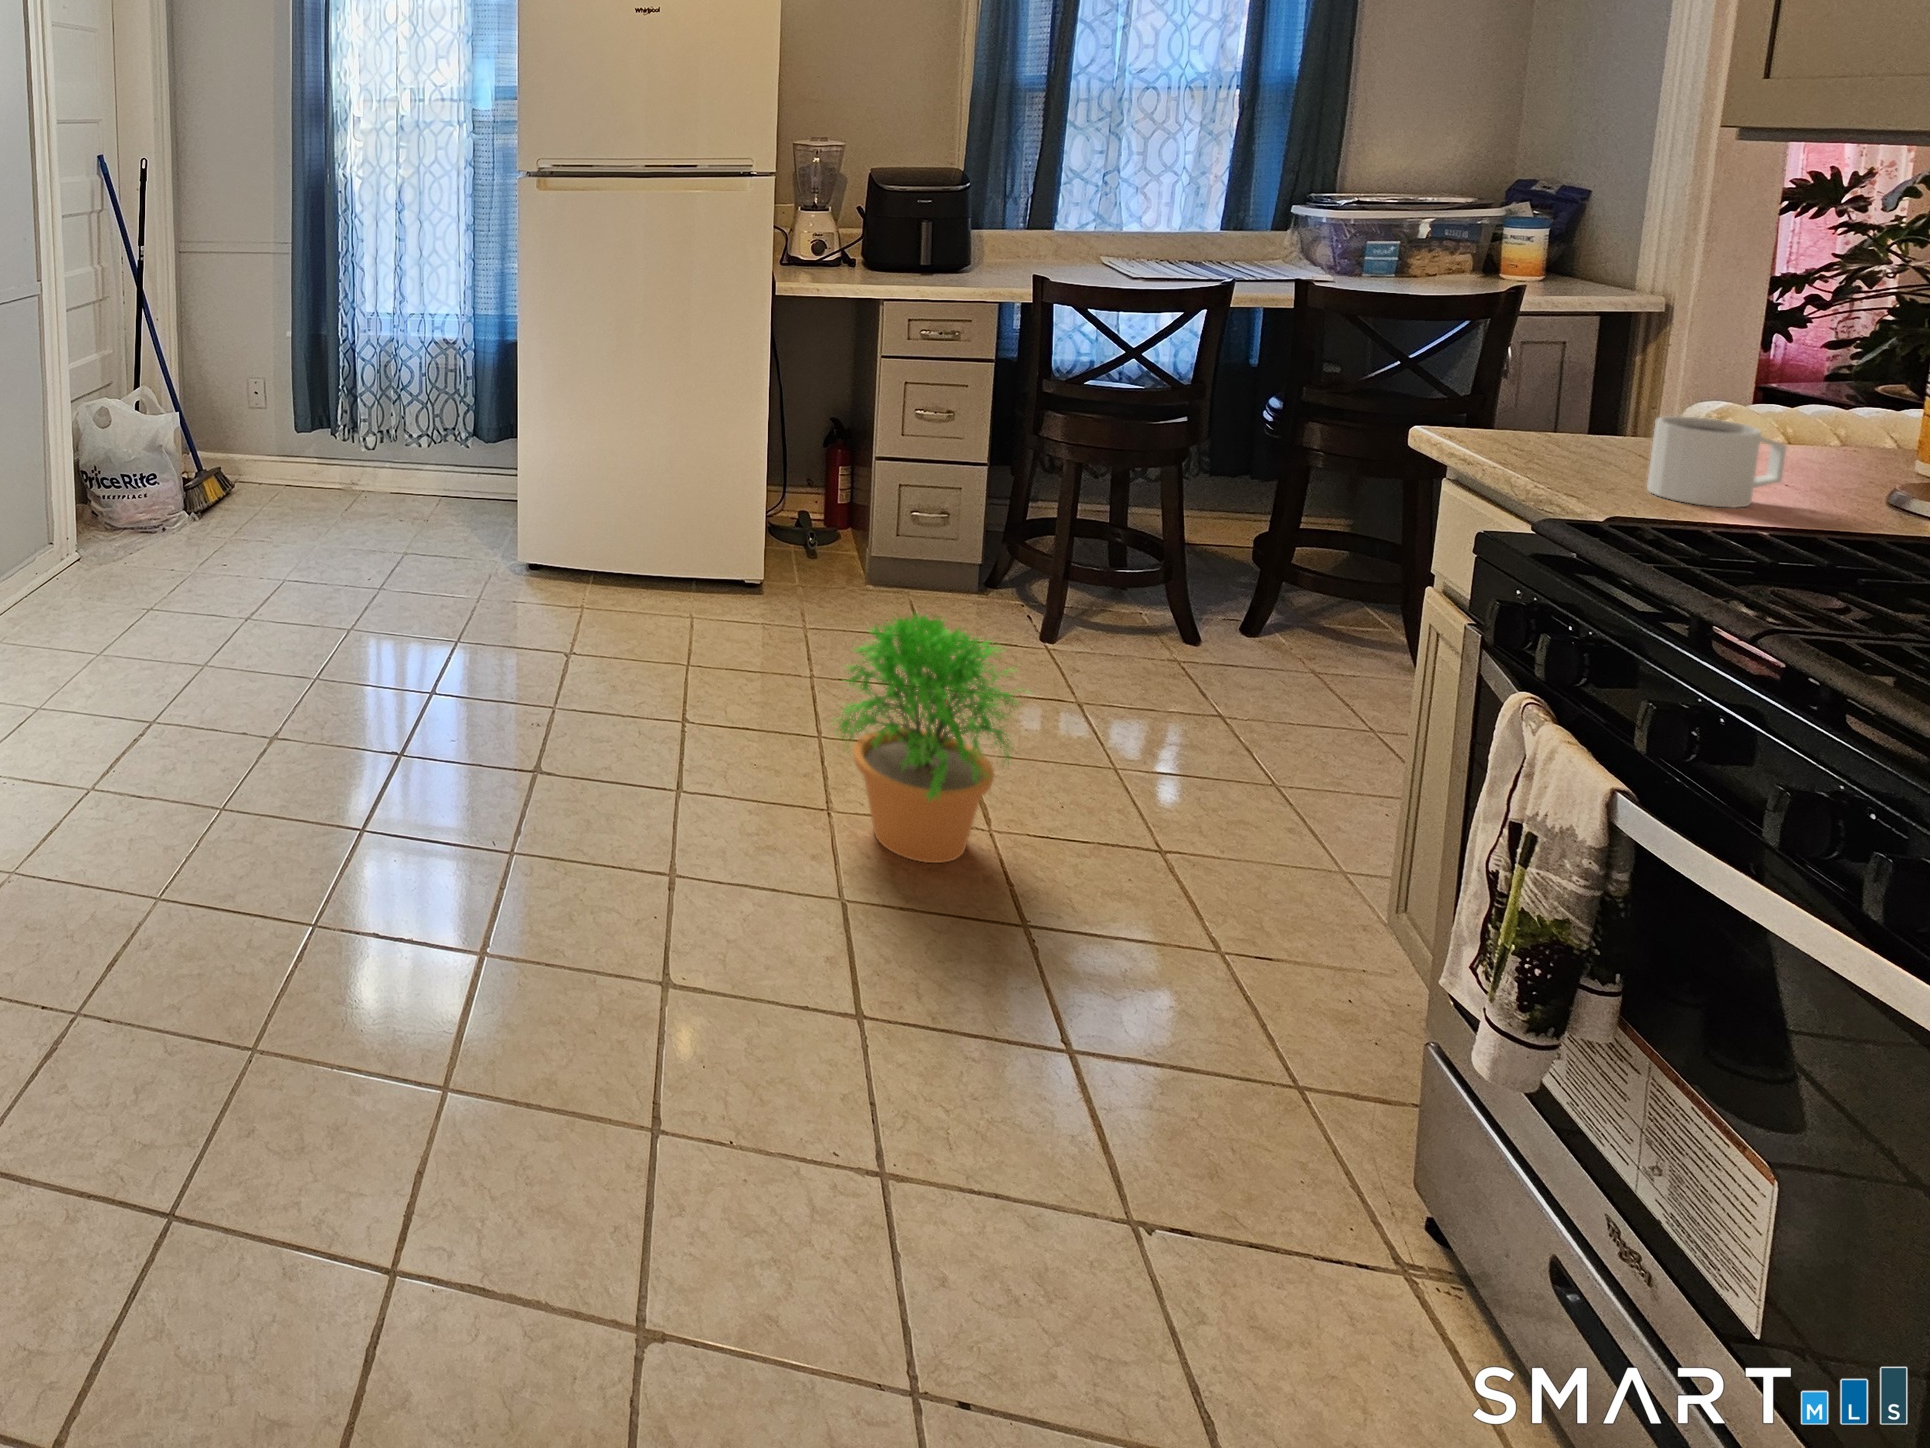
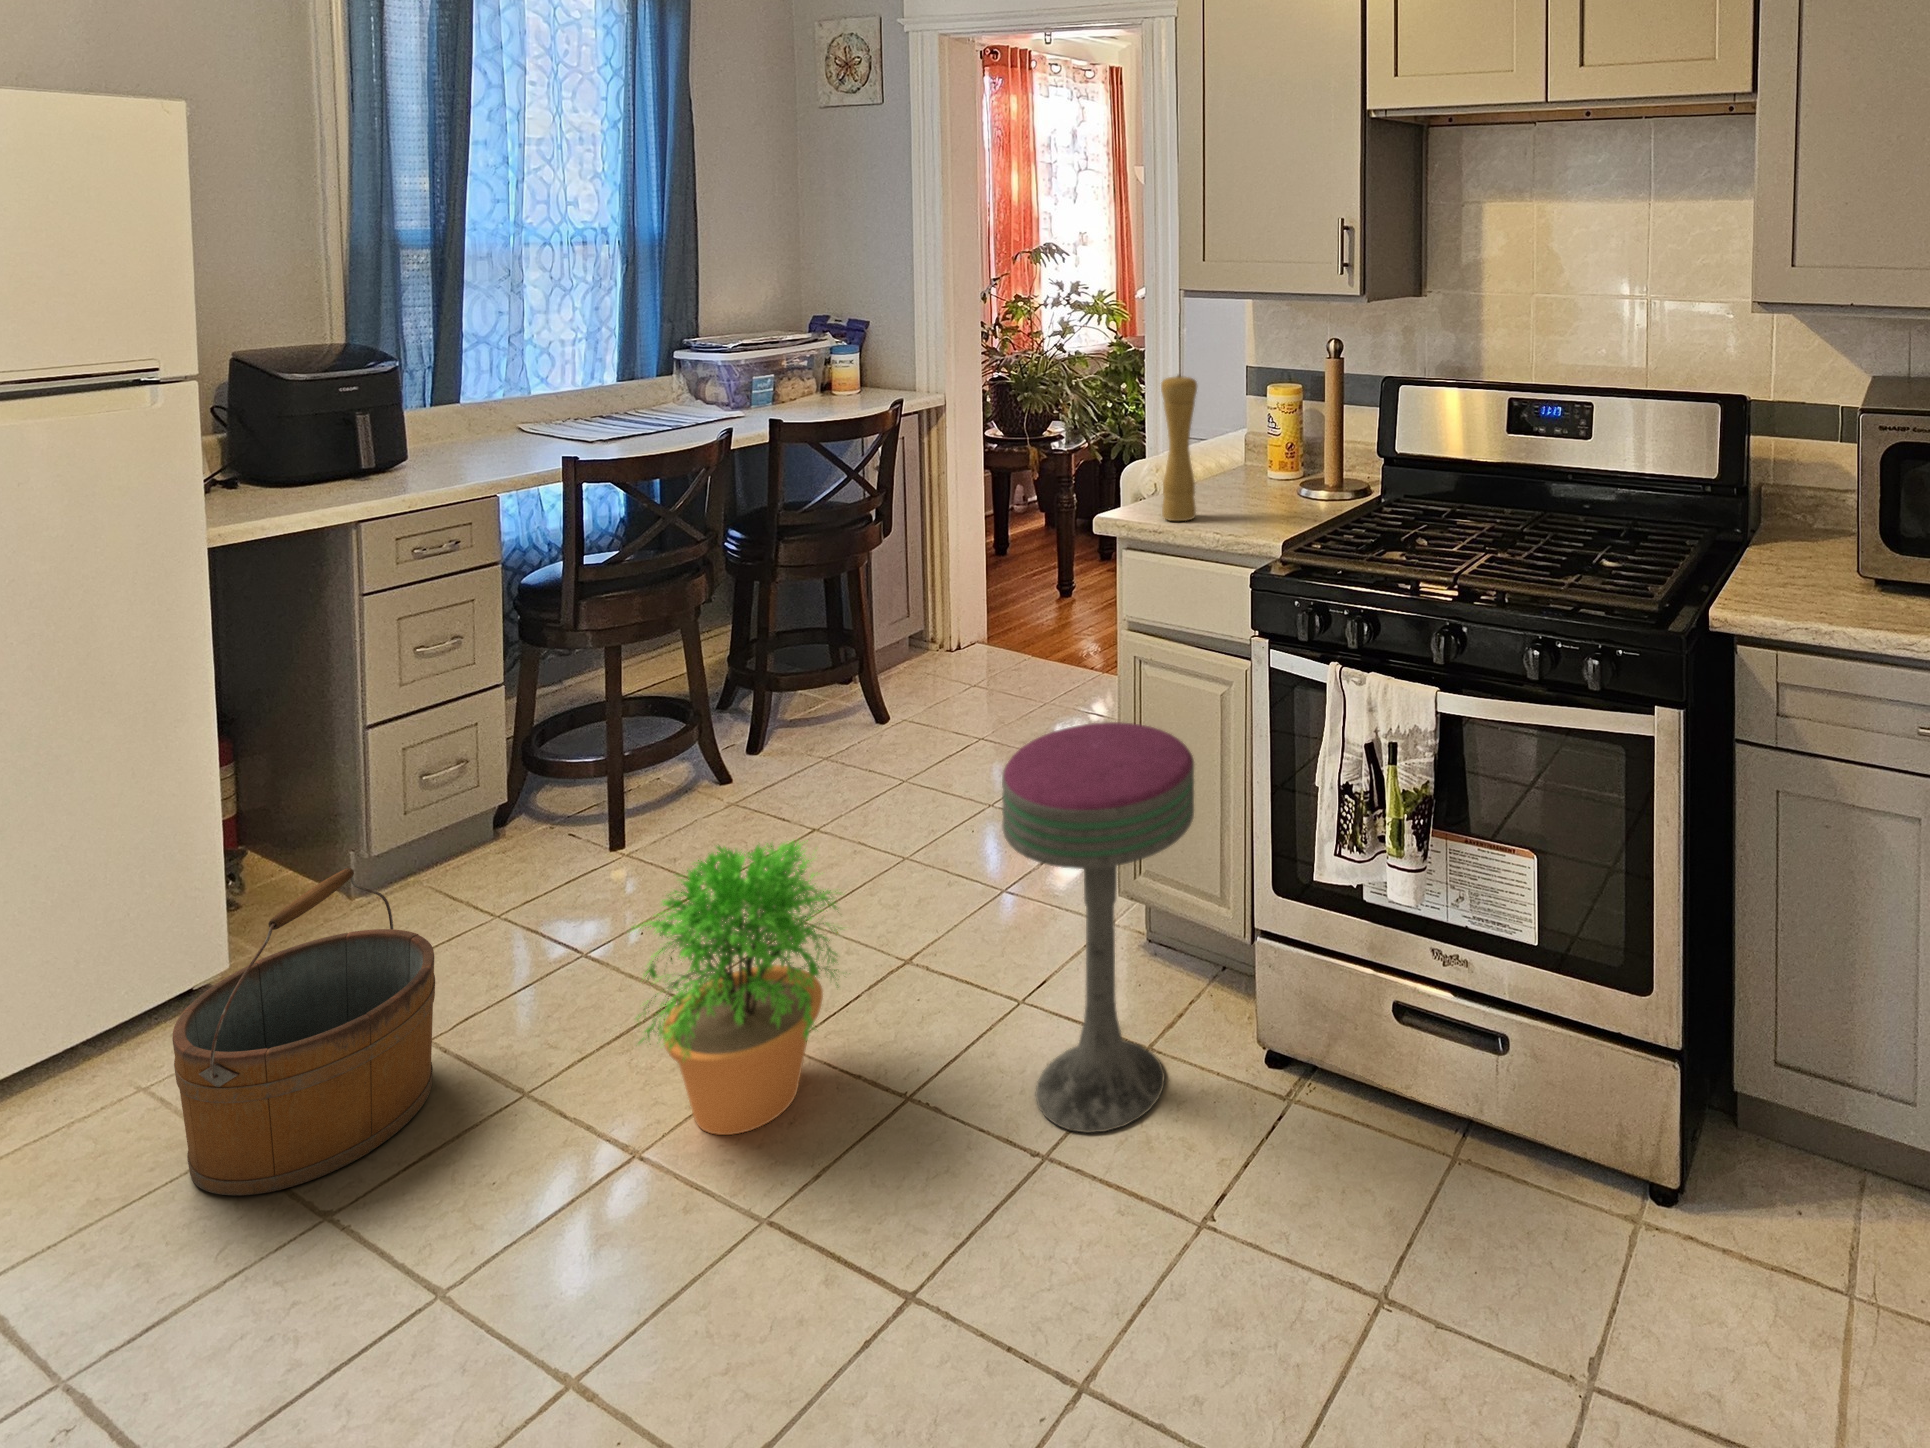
pepper mill: none [1552,244,1652,470] -> present [1161,375,1197,521]
mug: present [1647,416,1786,508] -> none [1230,473,1274,527]
bucket: none [657,525,800,713] -> present [172,868,435,1195]
bar stool: none [1088,637,1367,1122] -> present [1002,722,1194,1133]

